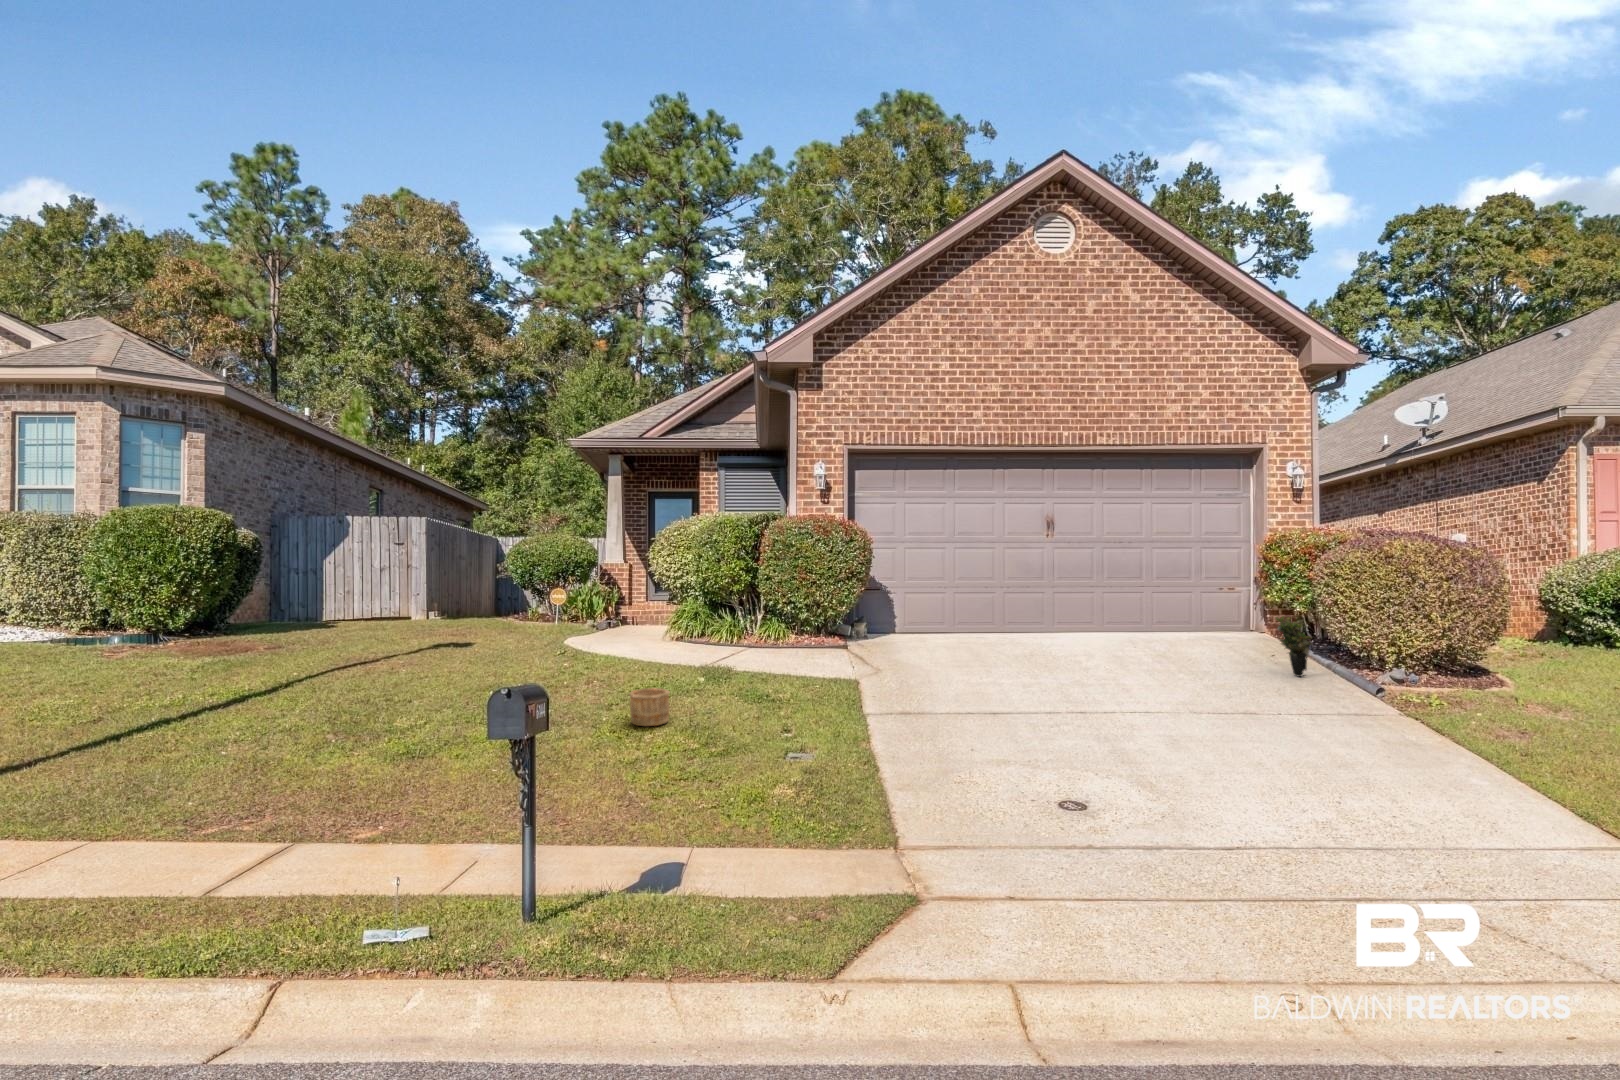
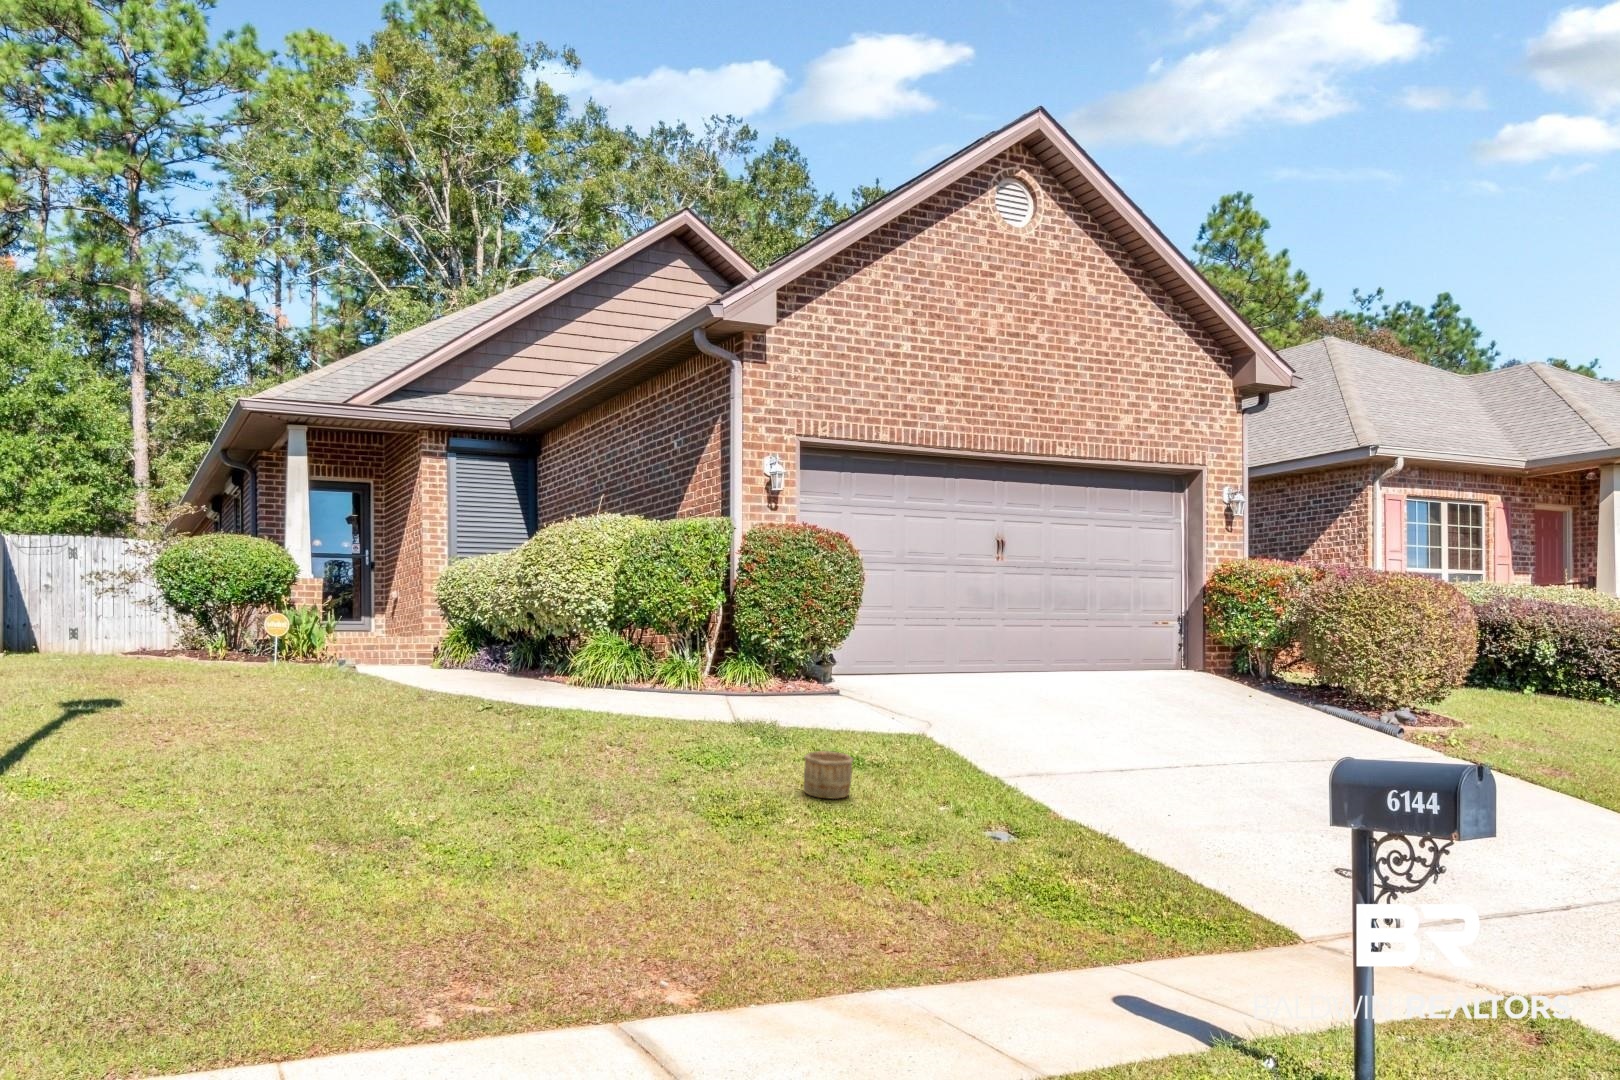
potted plant: present [1276,616,1310,677] -> none [1284,655,1321,717]

